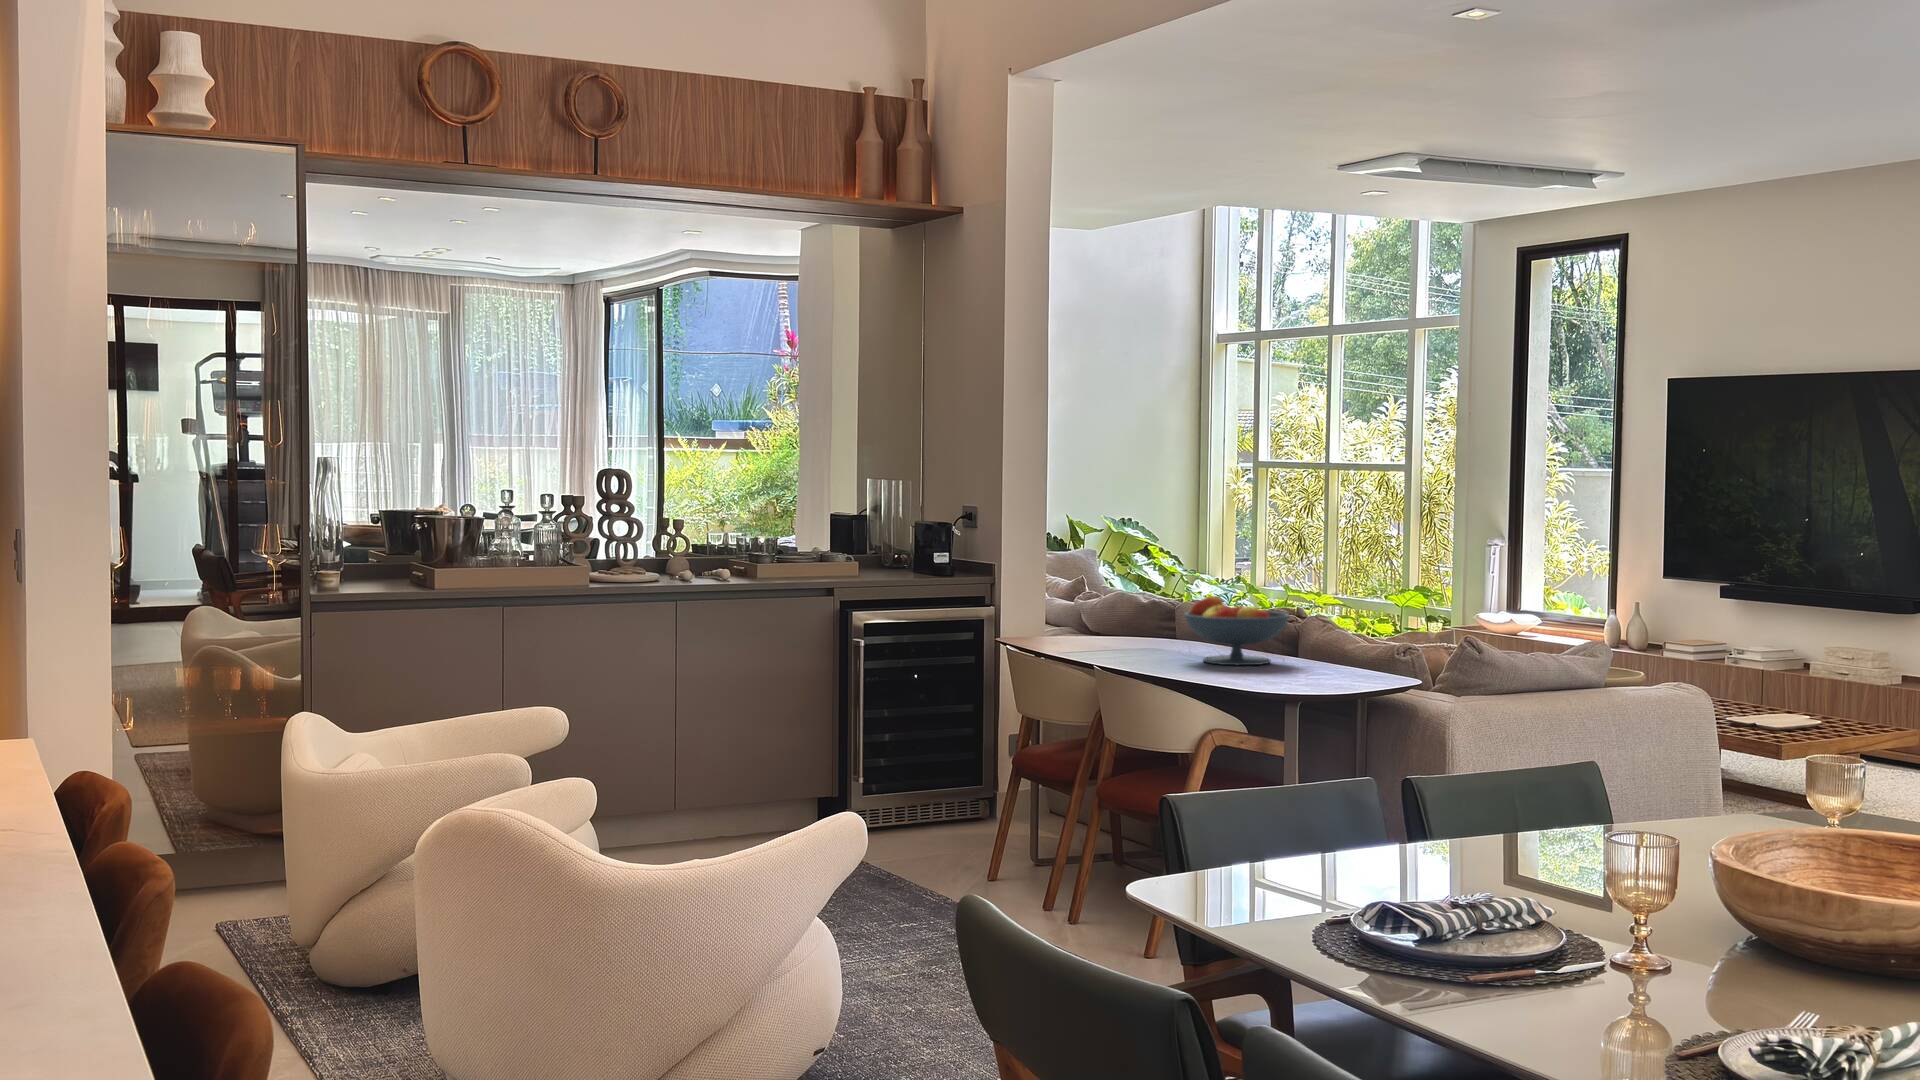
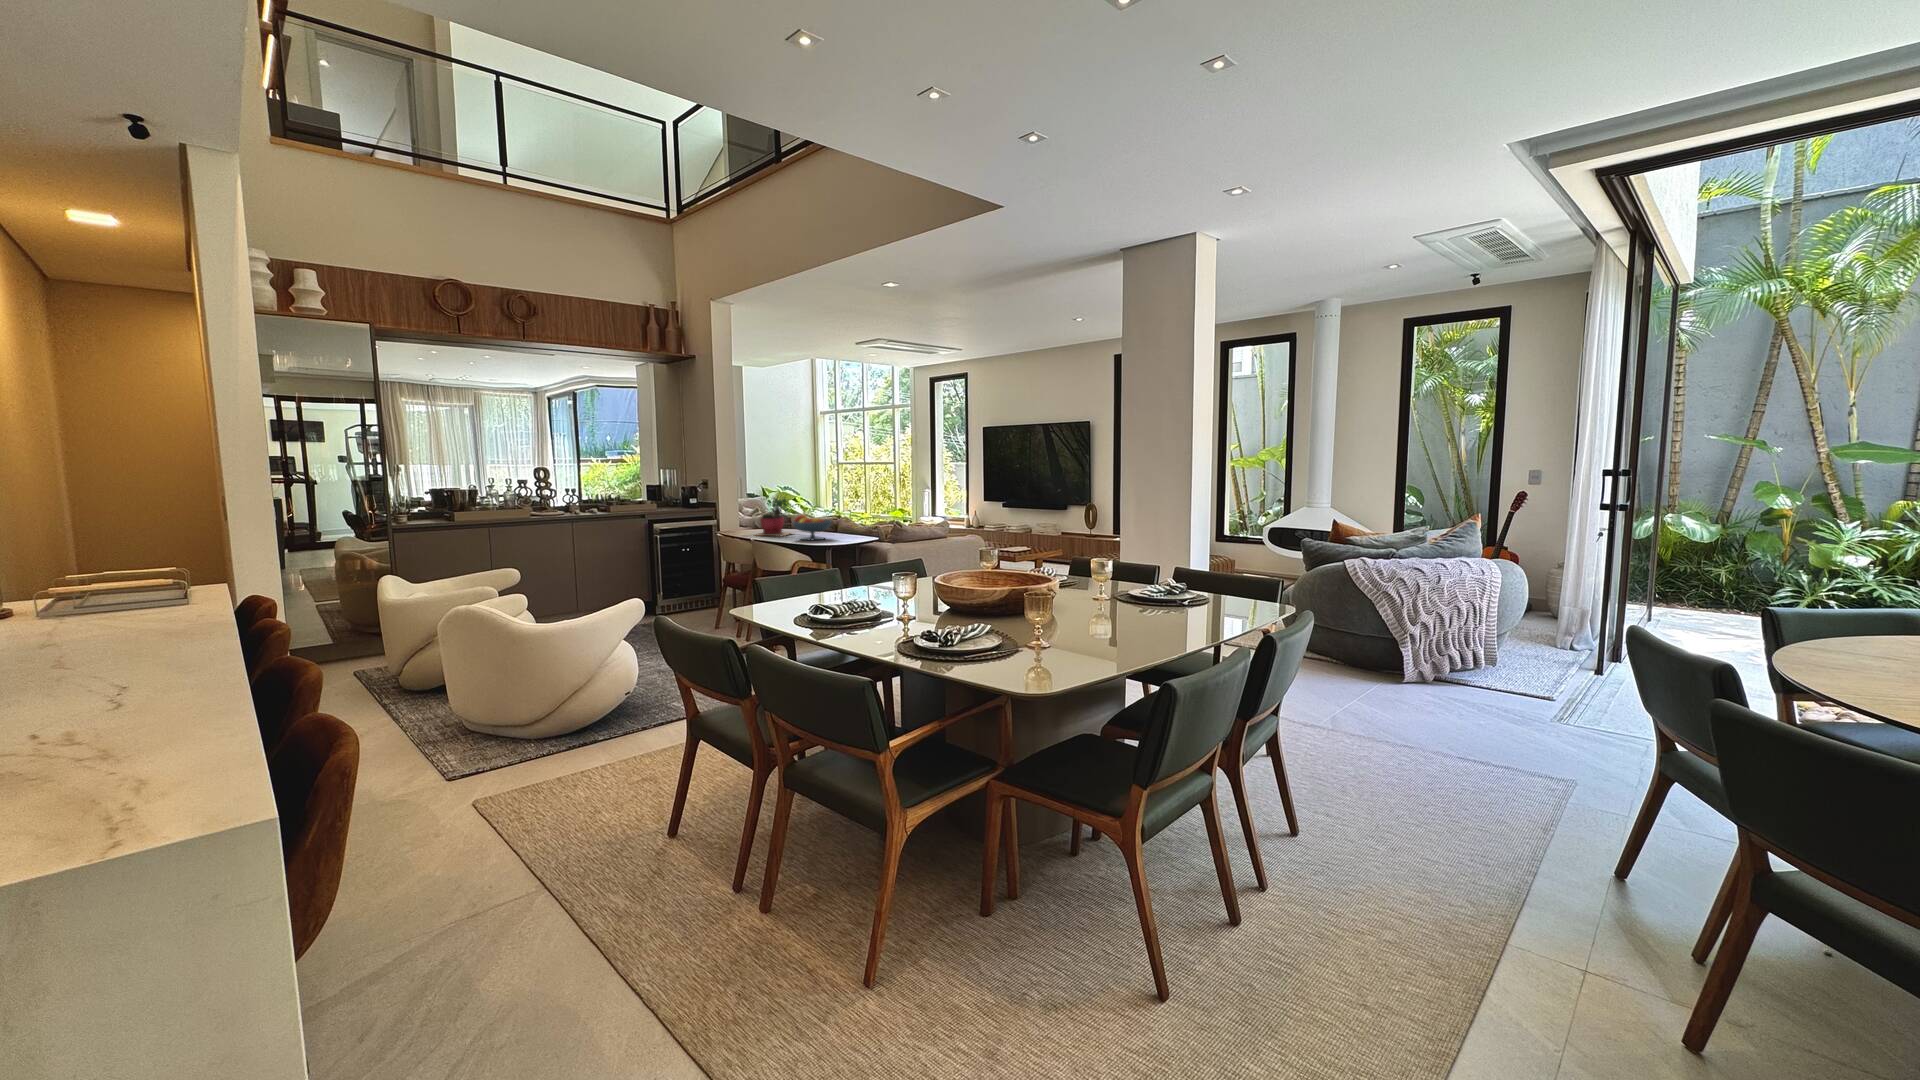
succulent plant: none [1078,541,1188,651] -> present [756,496,791,536]

